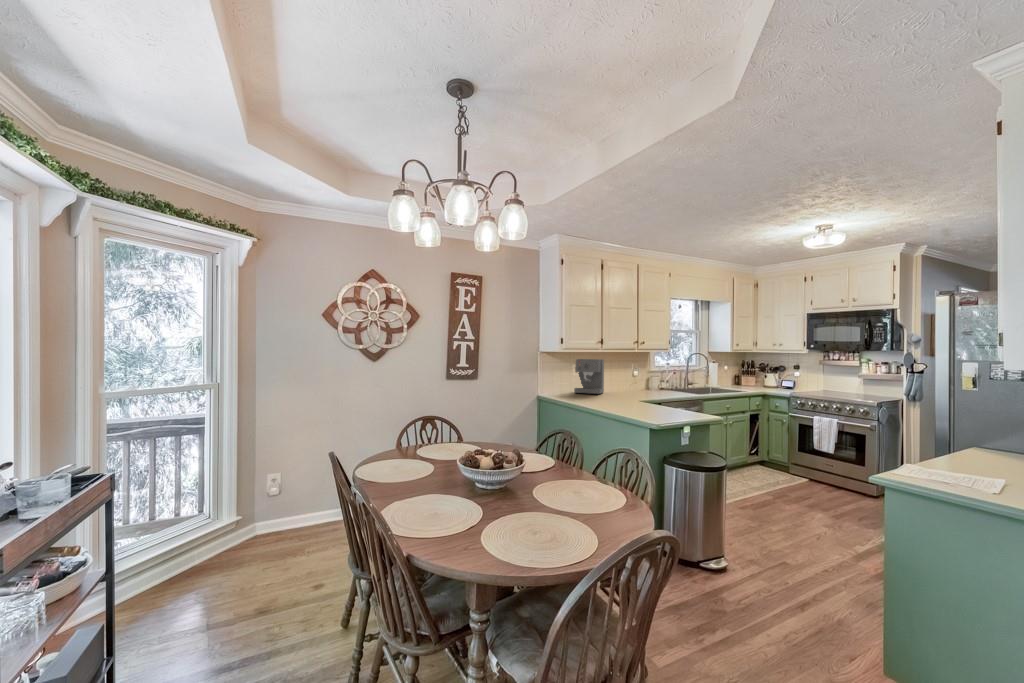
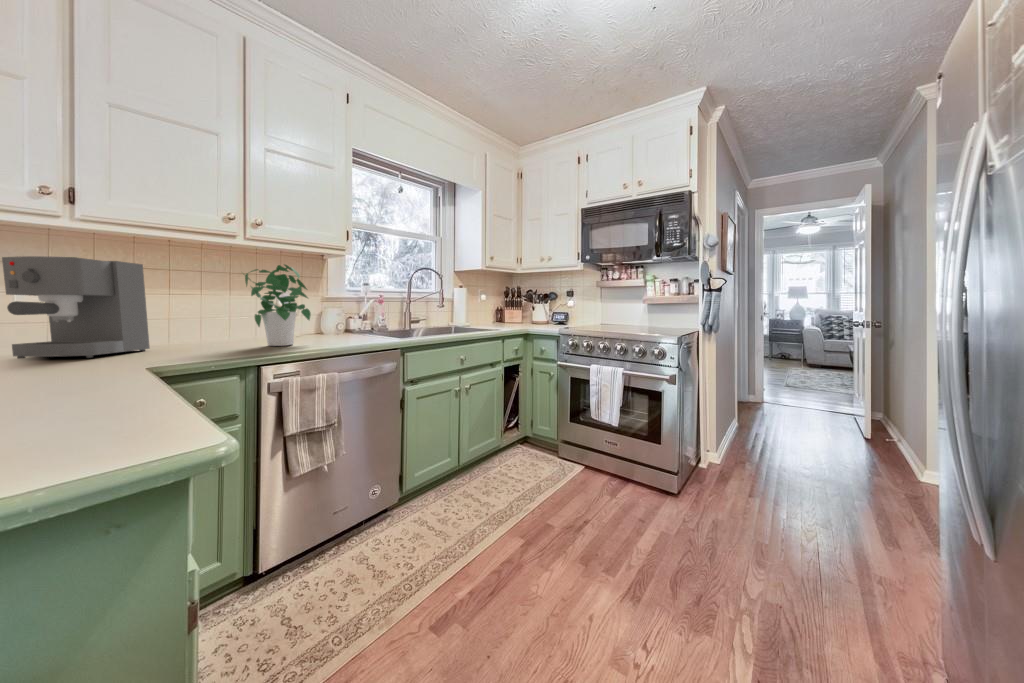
potted plant: none [636,360,663,394] -> present [245,264,311,346]

